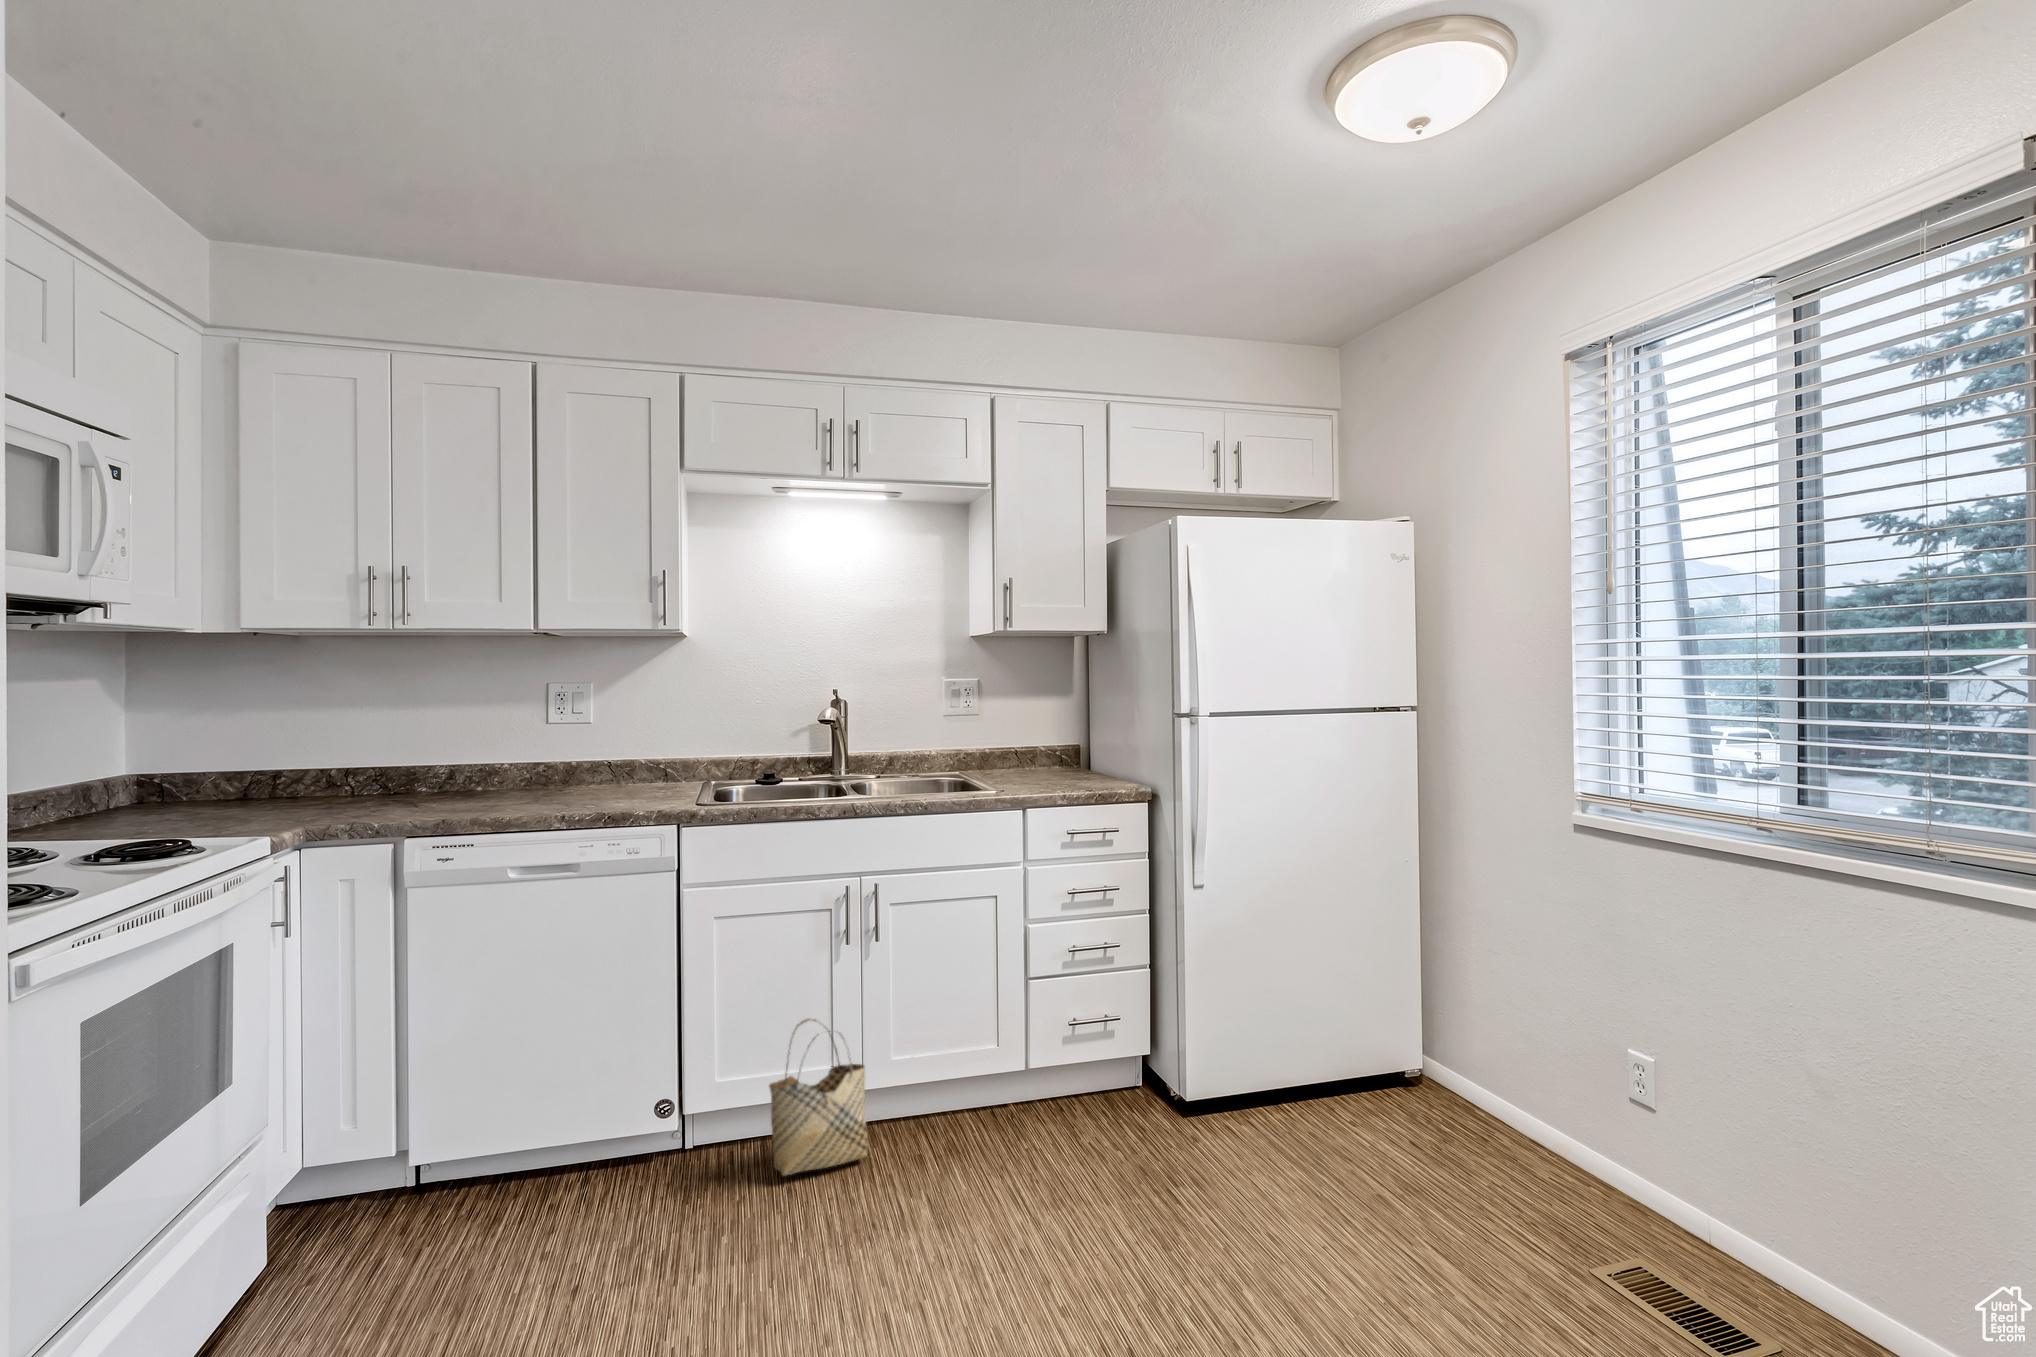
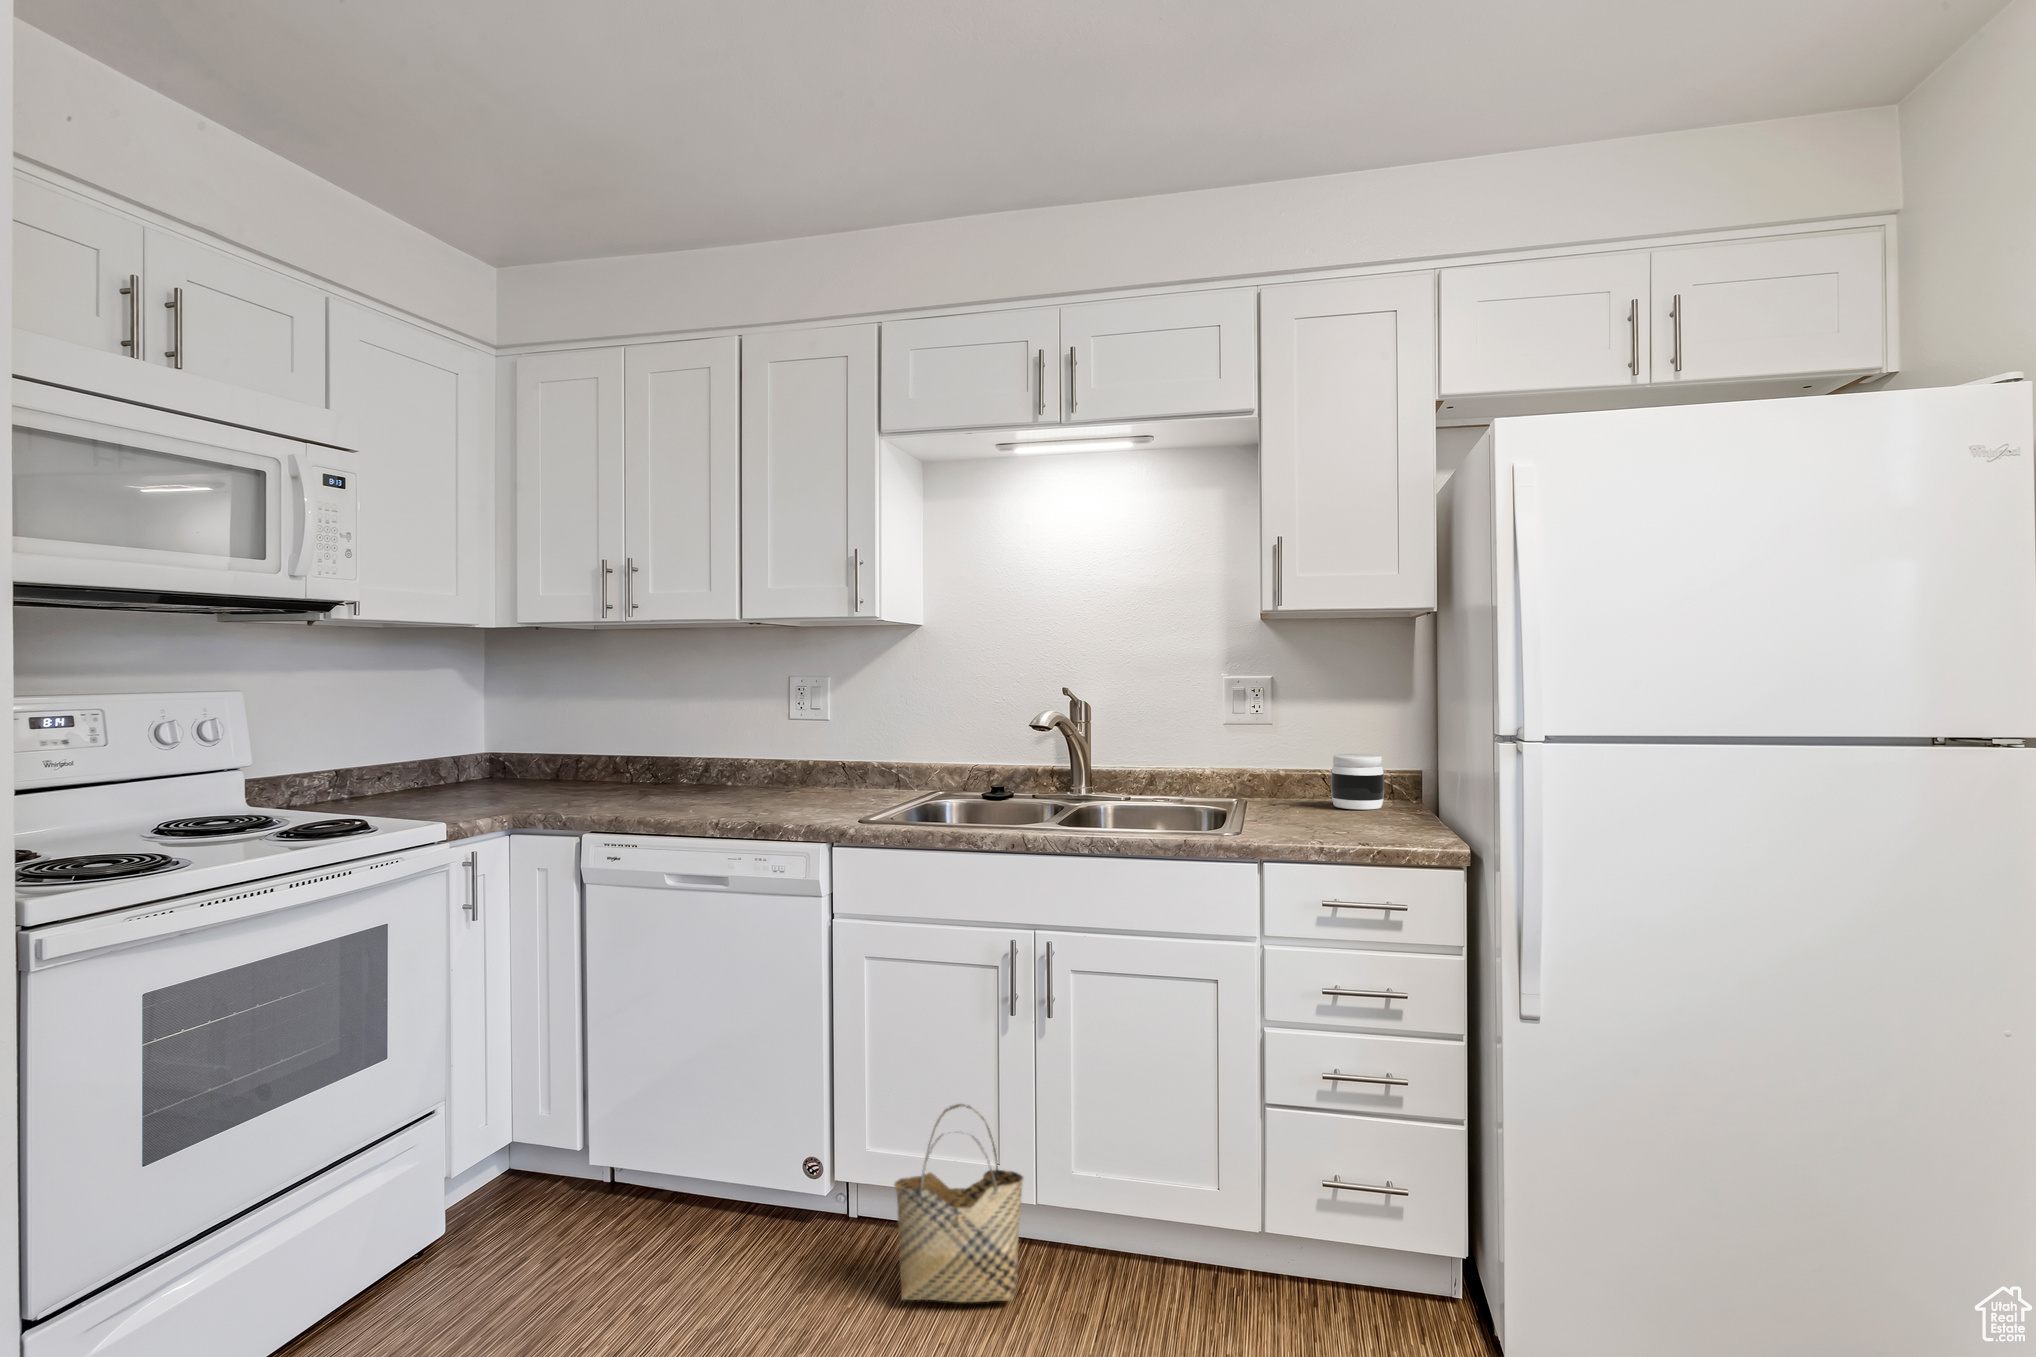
jar: none [1029,736,1065,775] -> present [1331,754,1384,809]

